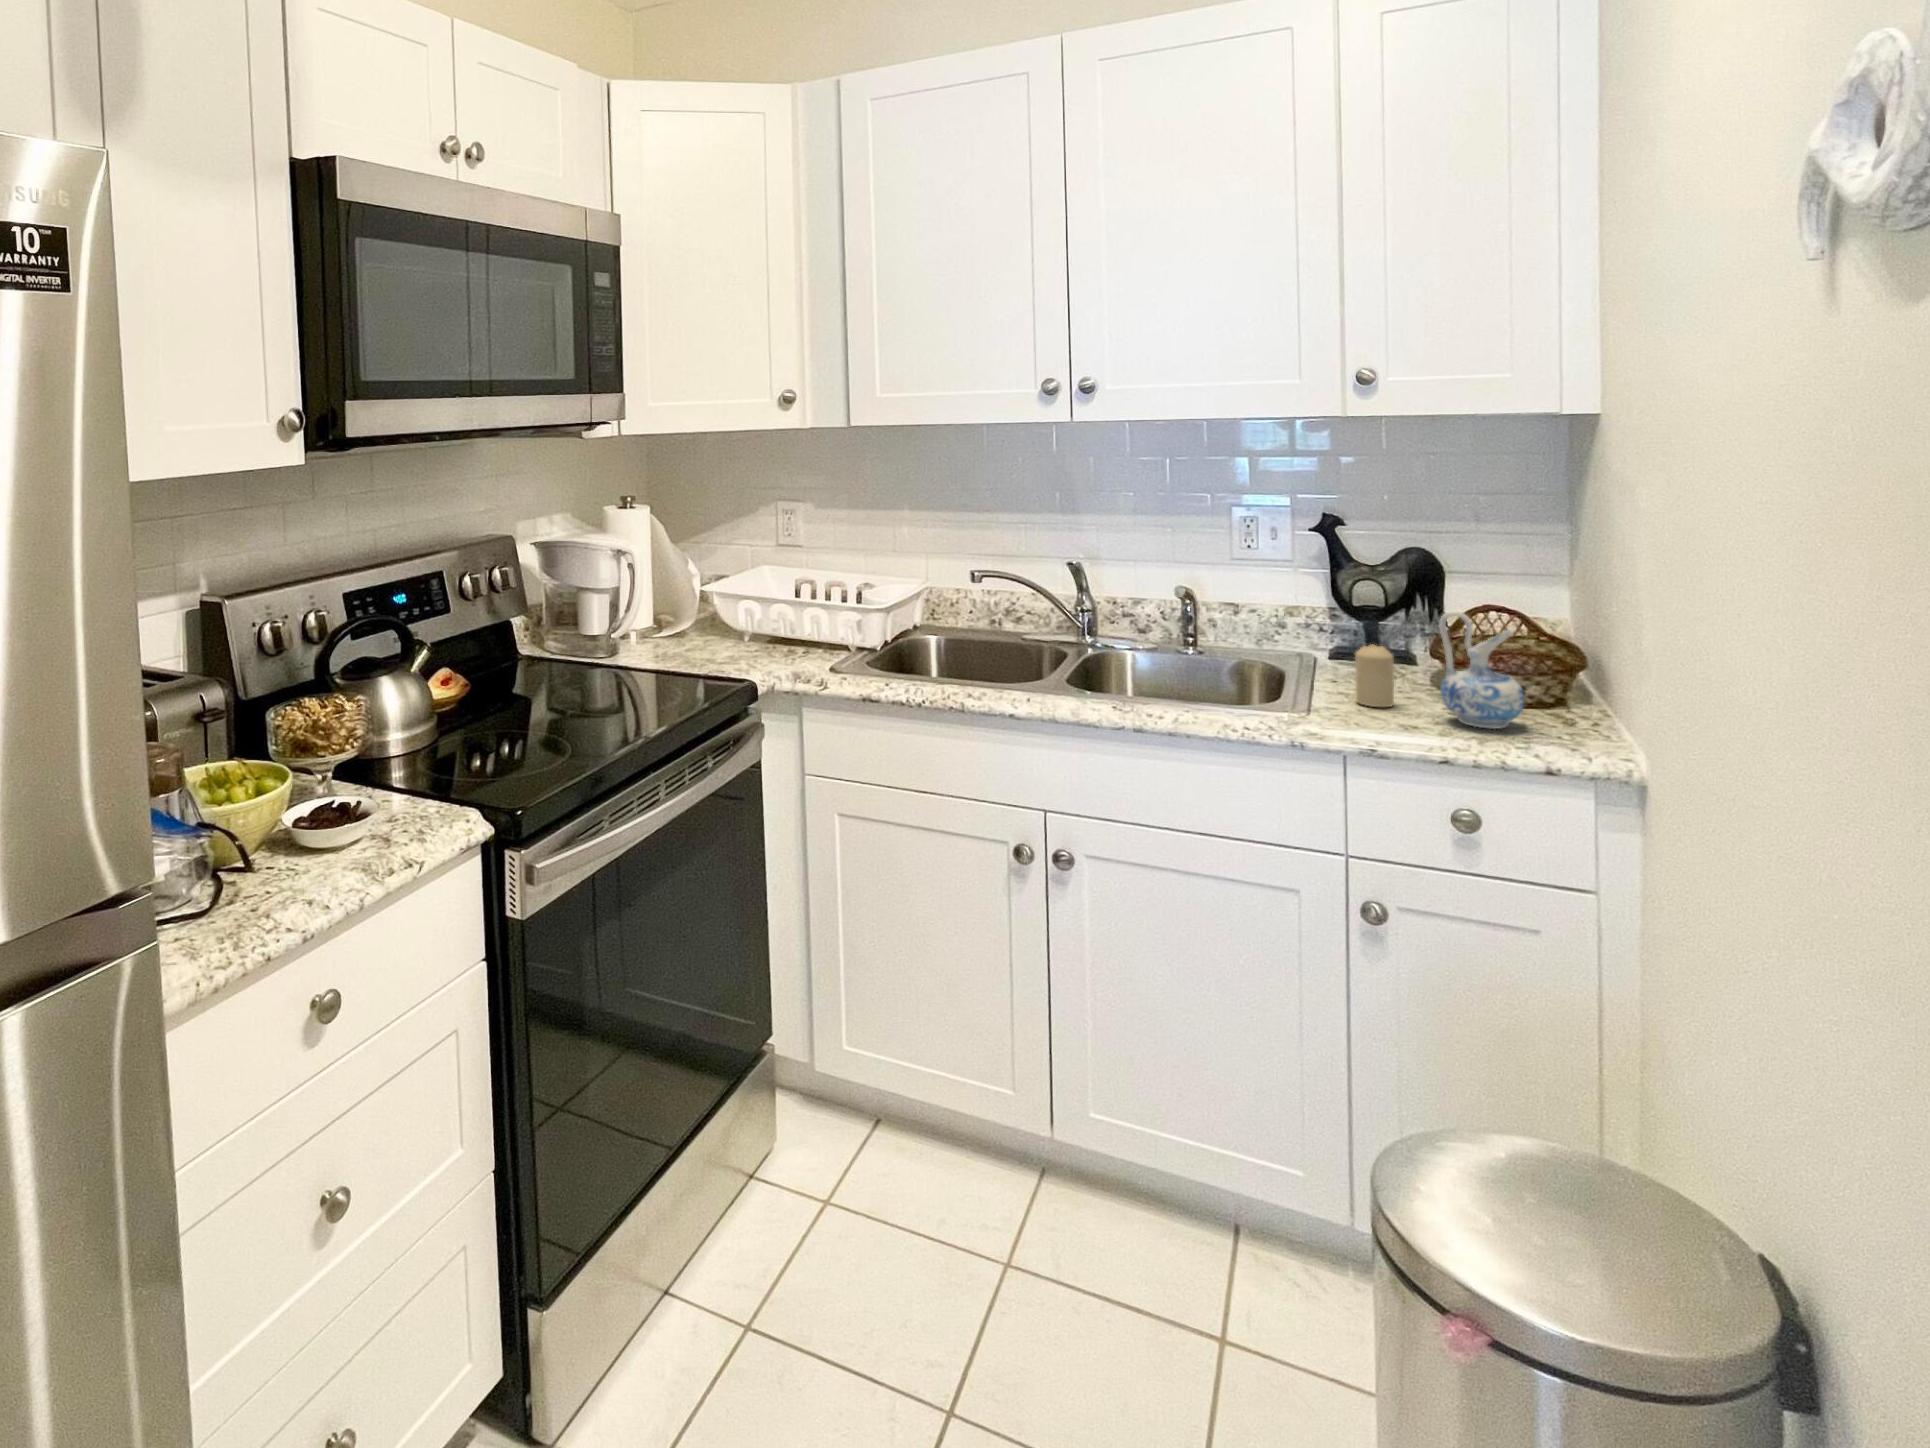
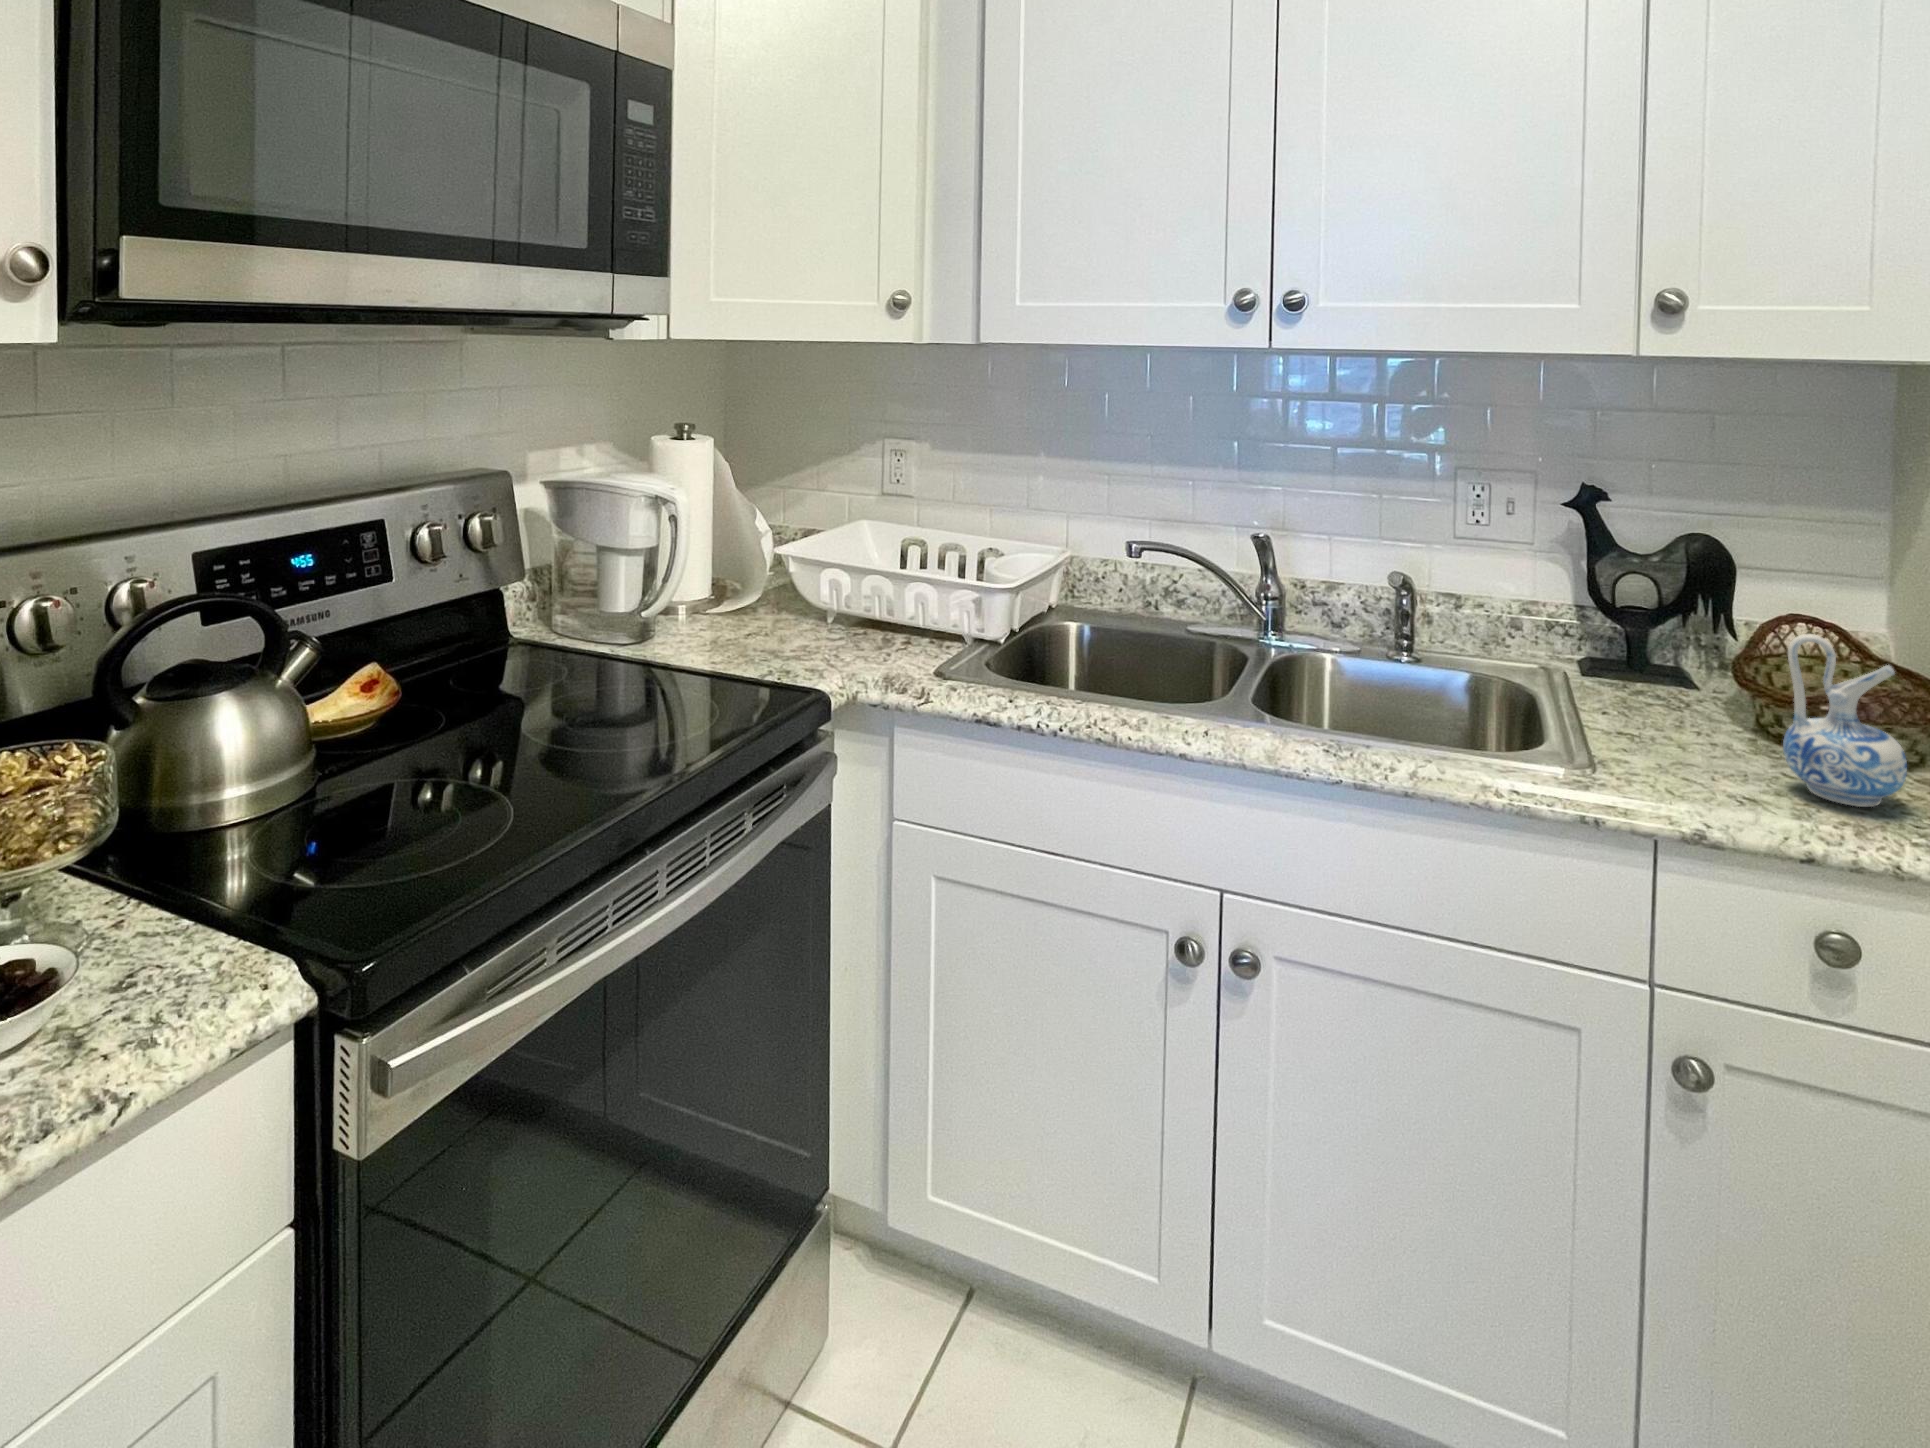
candle: present [1355,644,1394,707] -> none [1653,671,1708,762]

